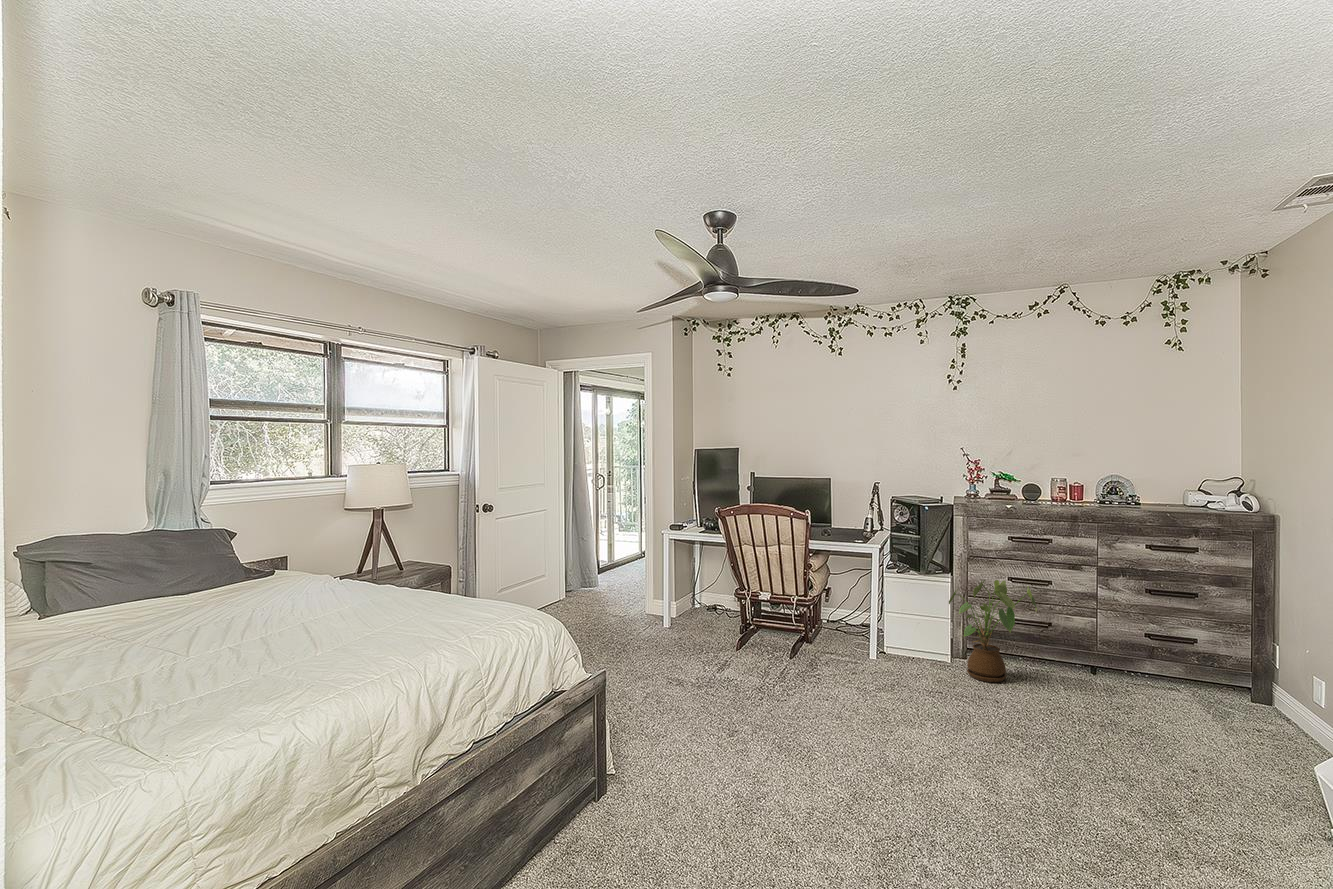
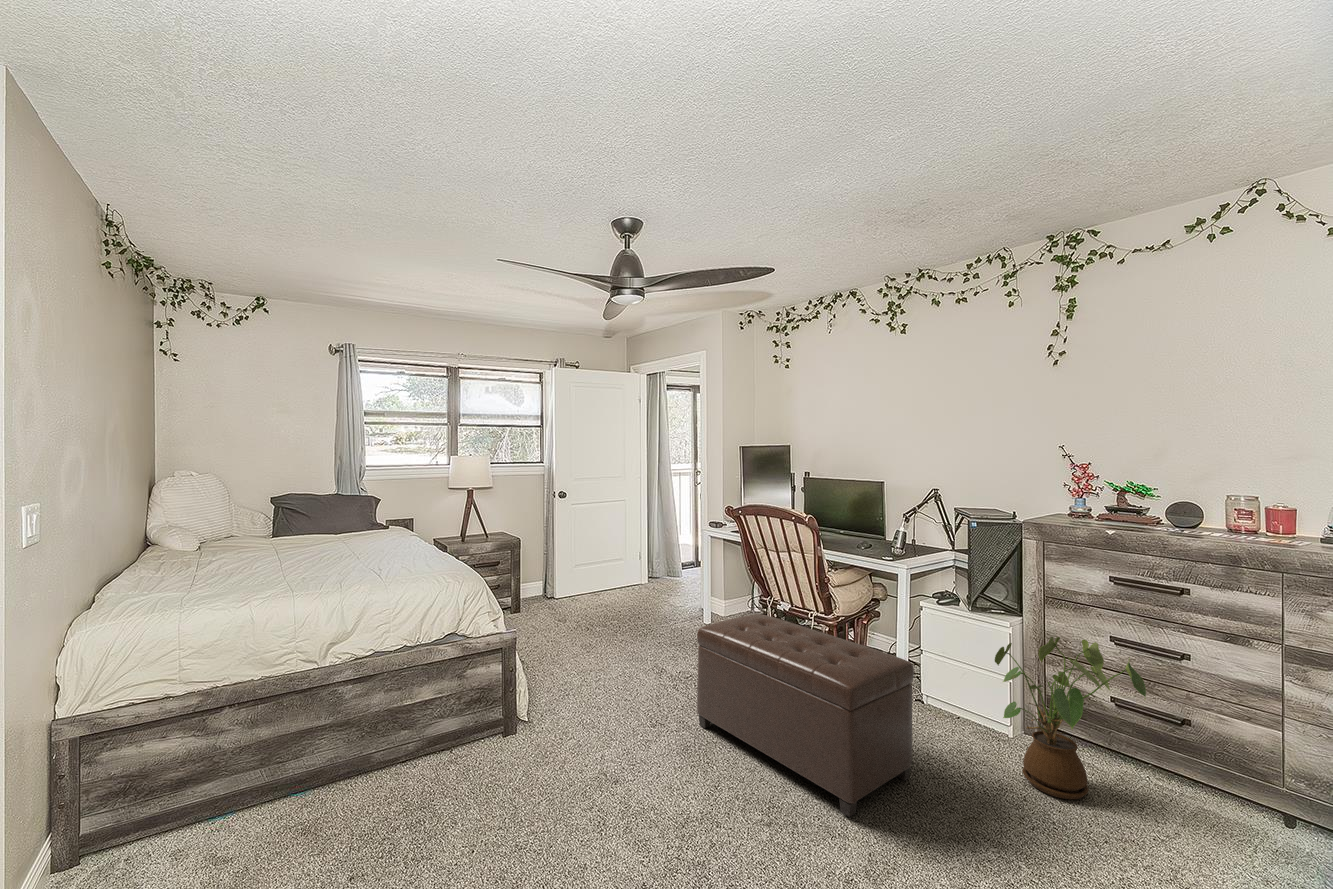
ottoman: none [745,593,912,715] -> present [697,614,914,817]

